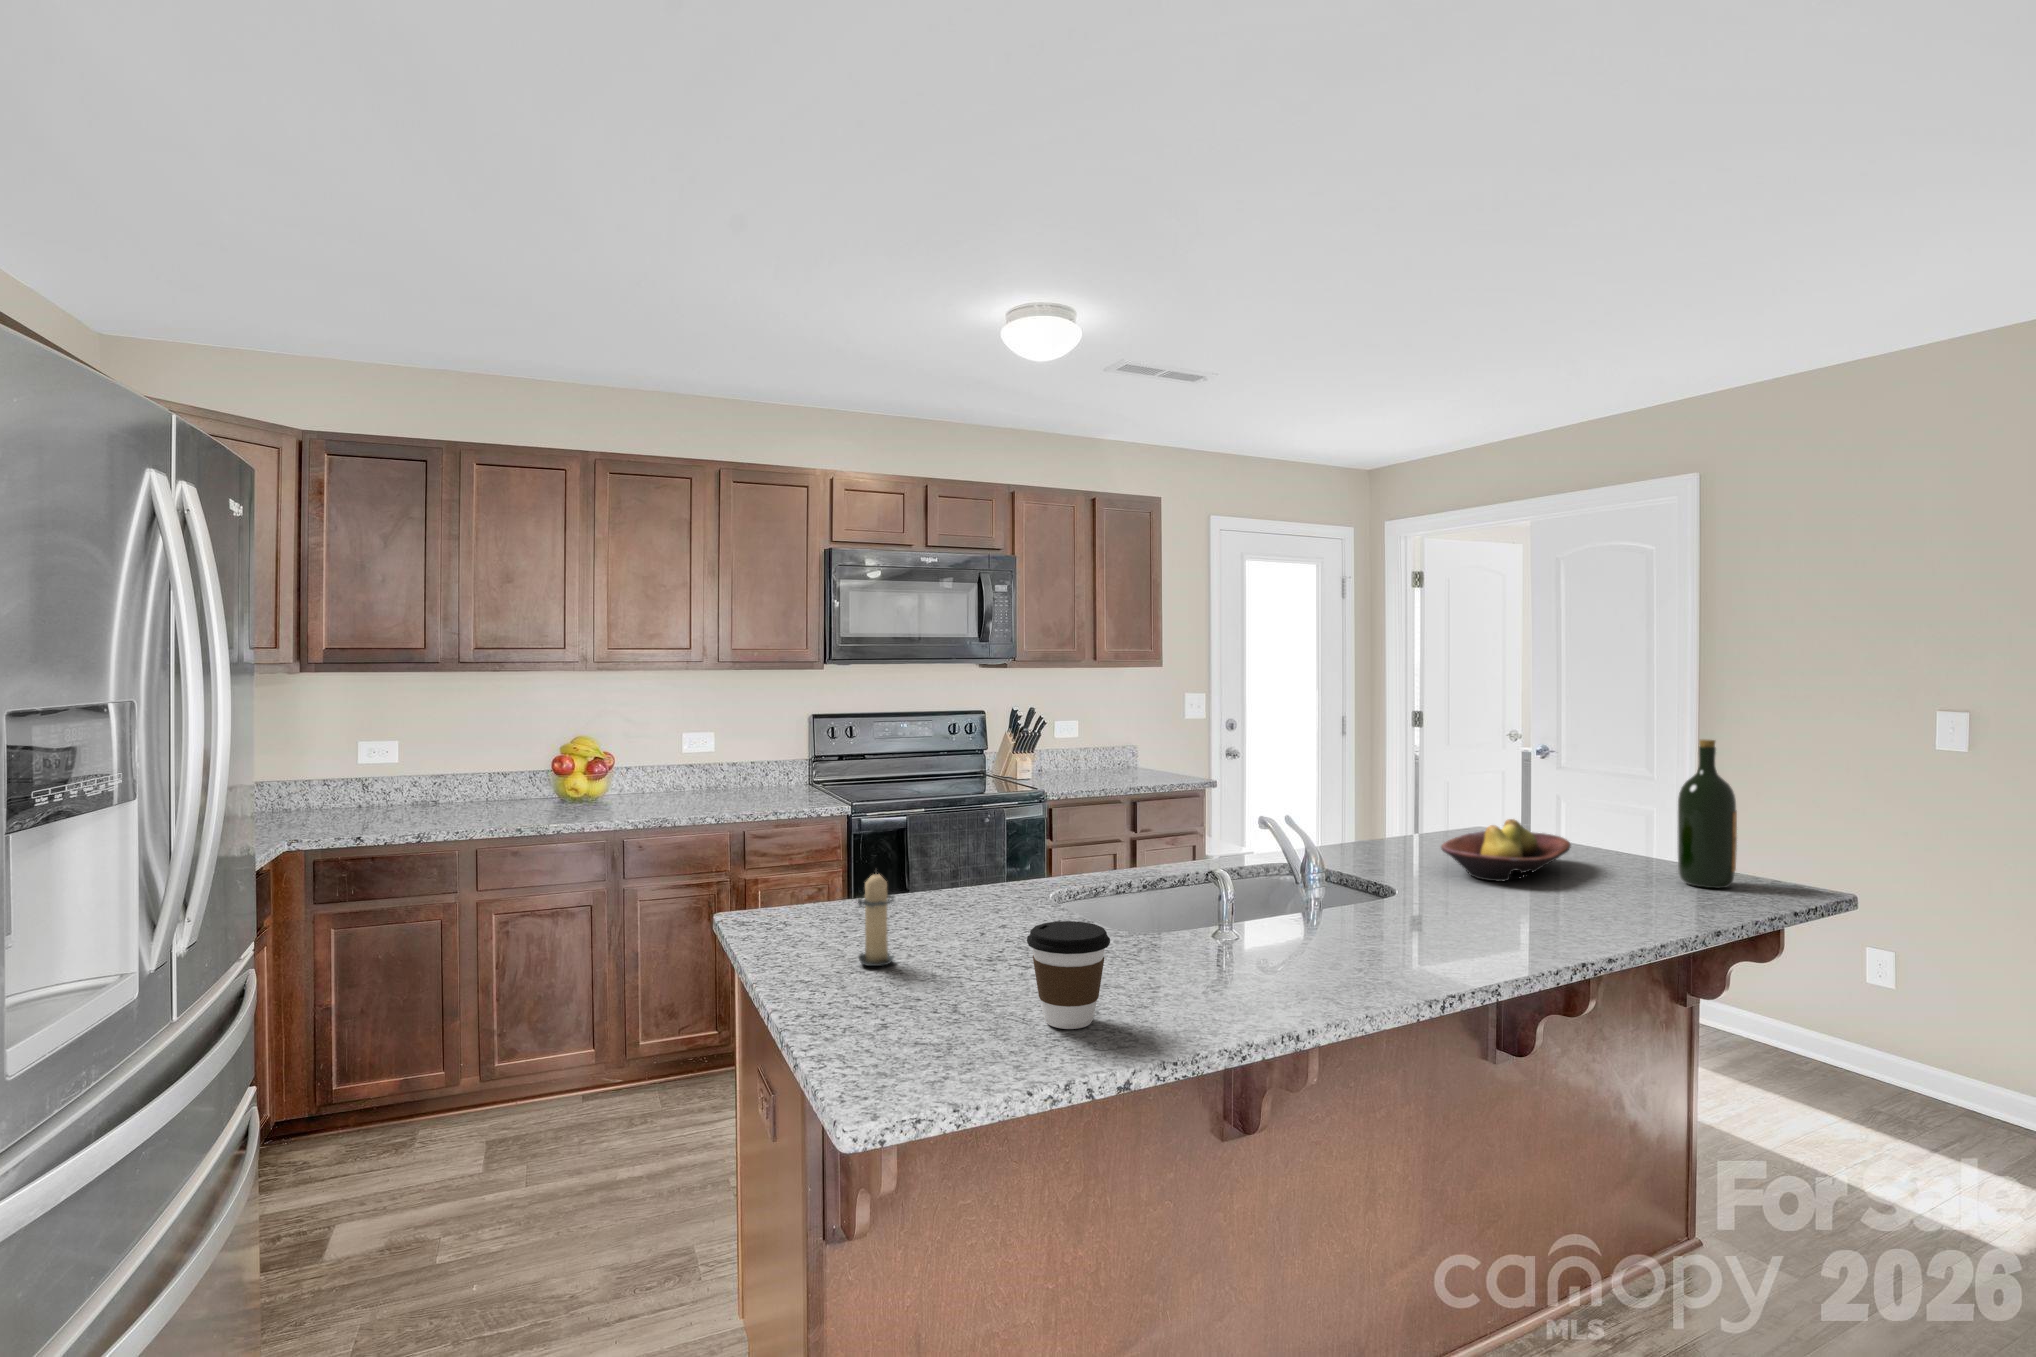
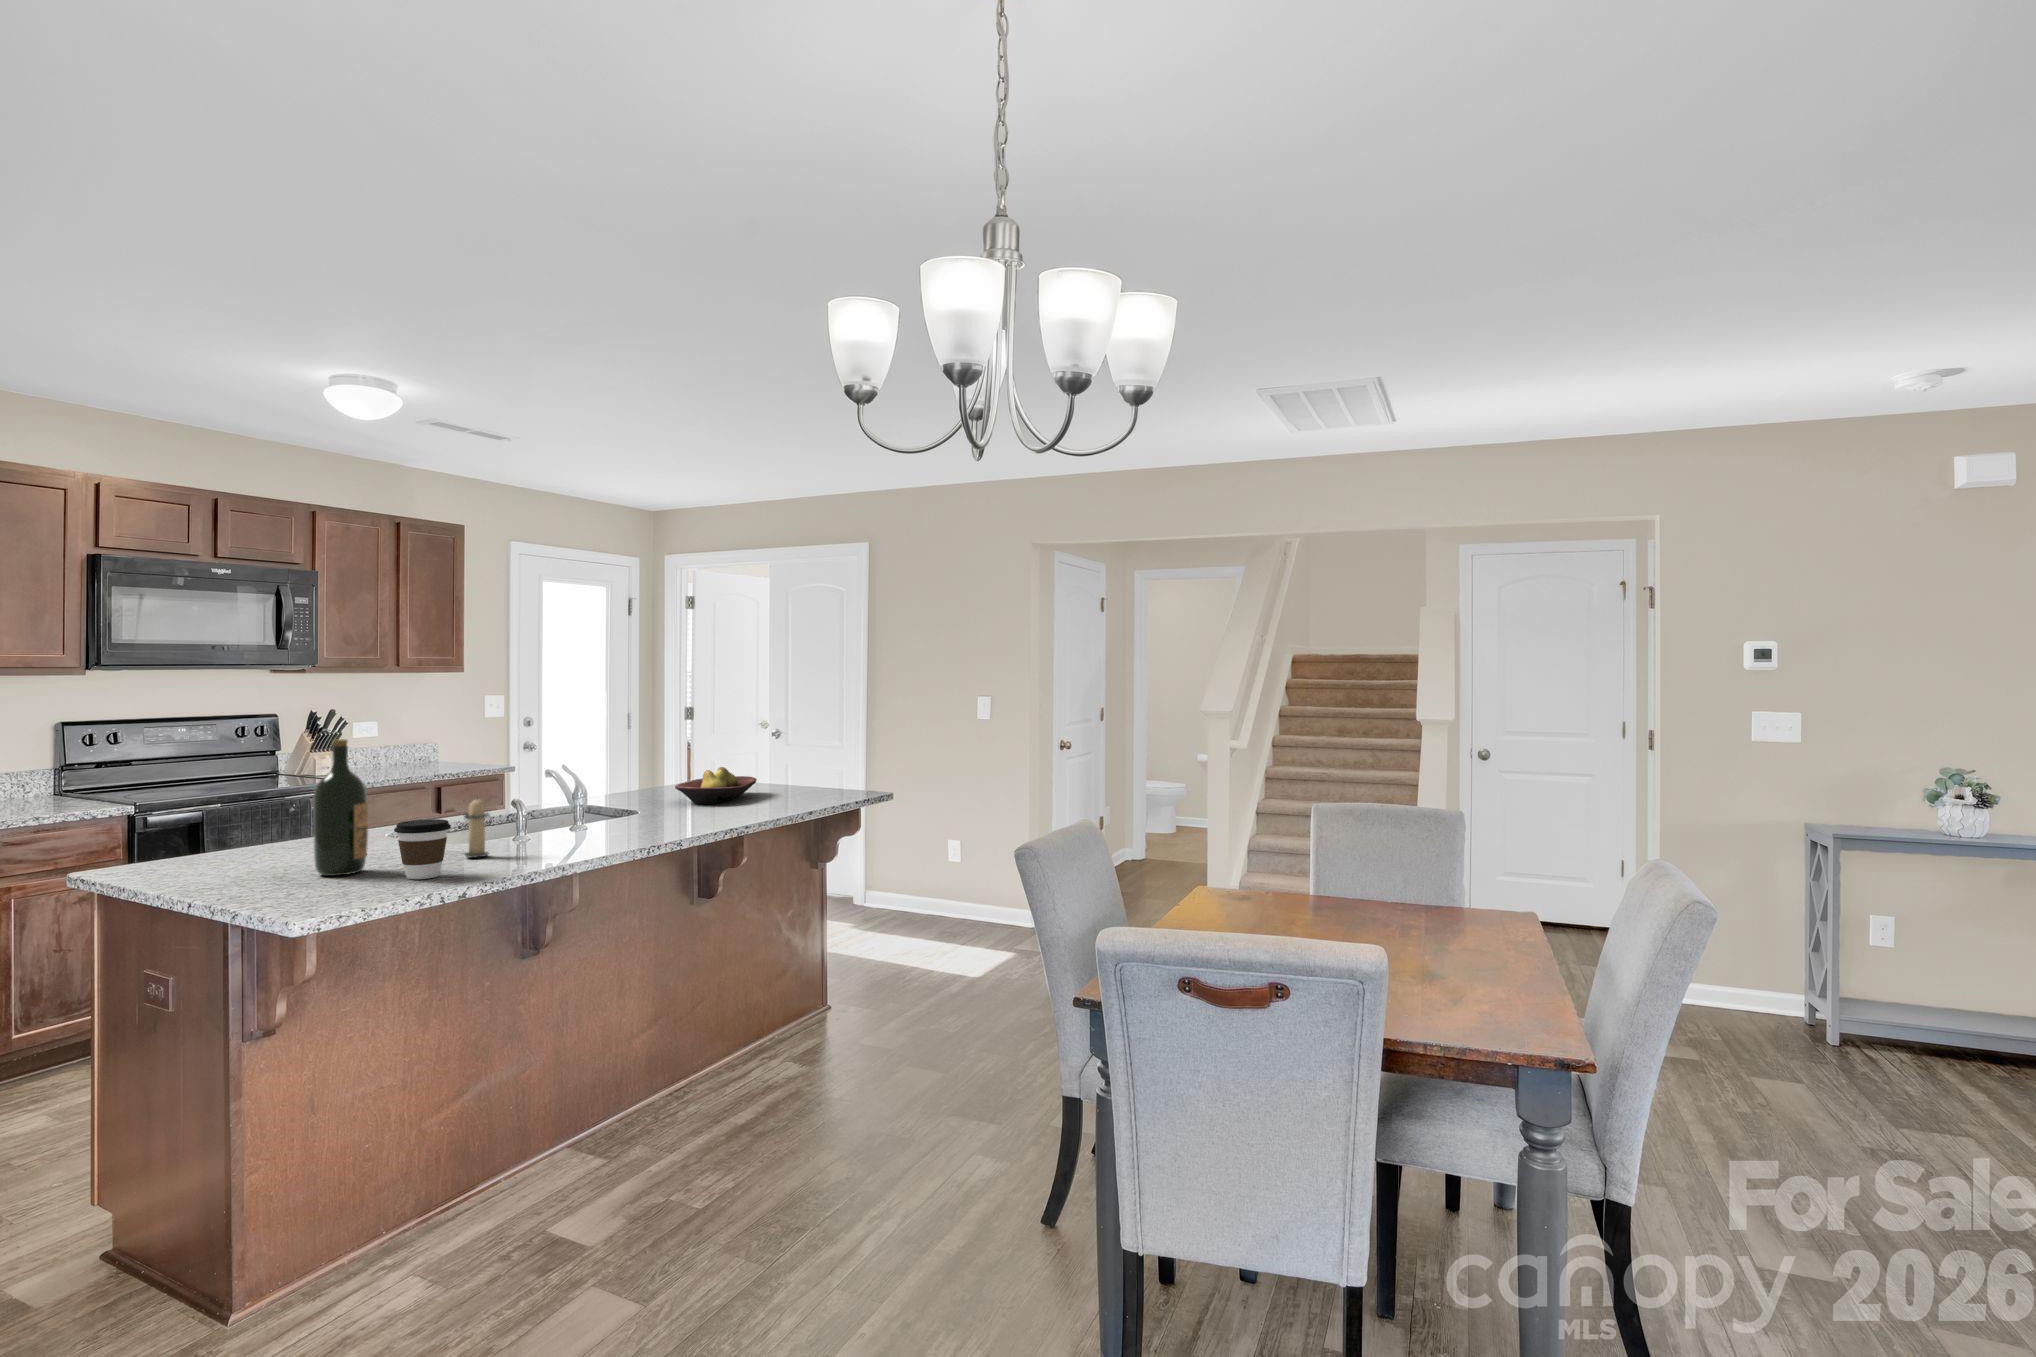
wine bottle: present [1678,740,1737,888] -> present [313,739,368,876]
candle: present [857,873,894,966] -> present [463,799,490,857]

